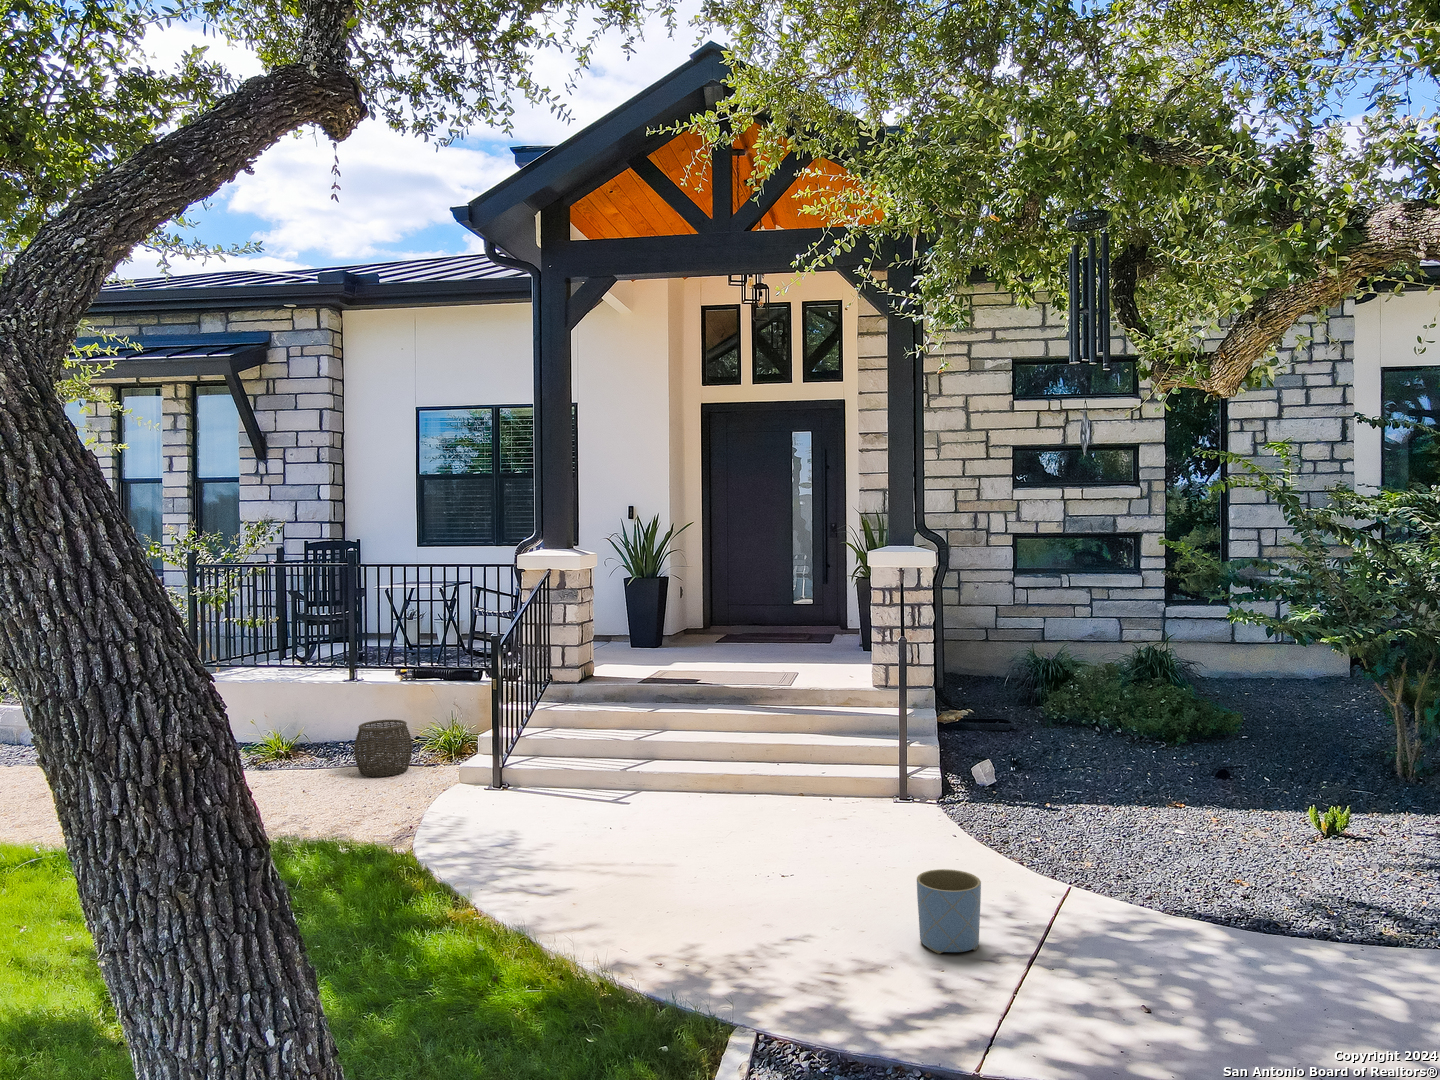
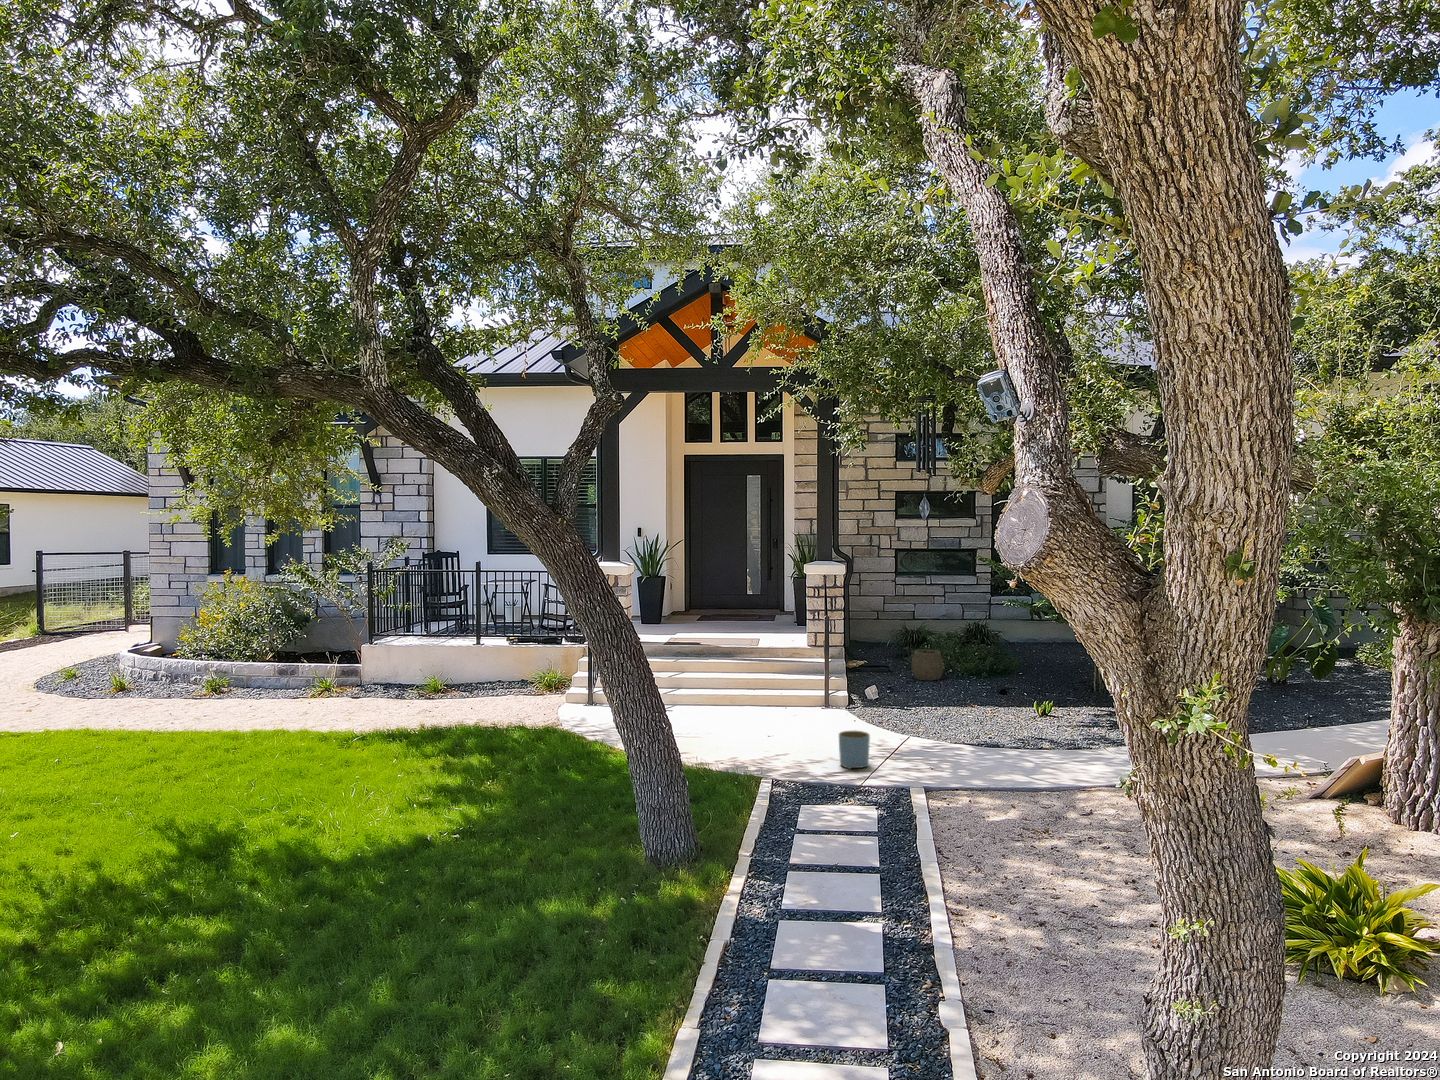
woven basket: present [354,720,413,777] -> present [911,650,944,680]

